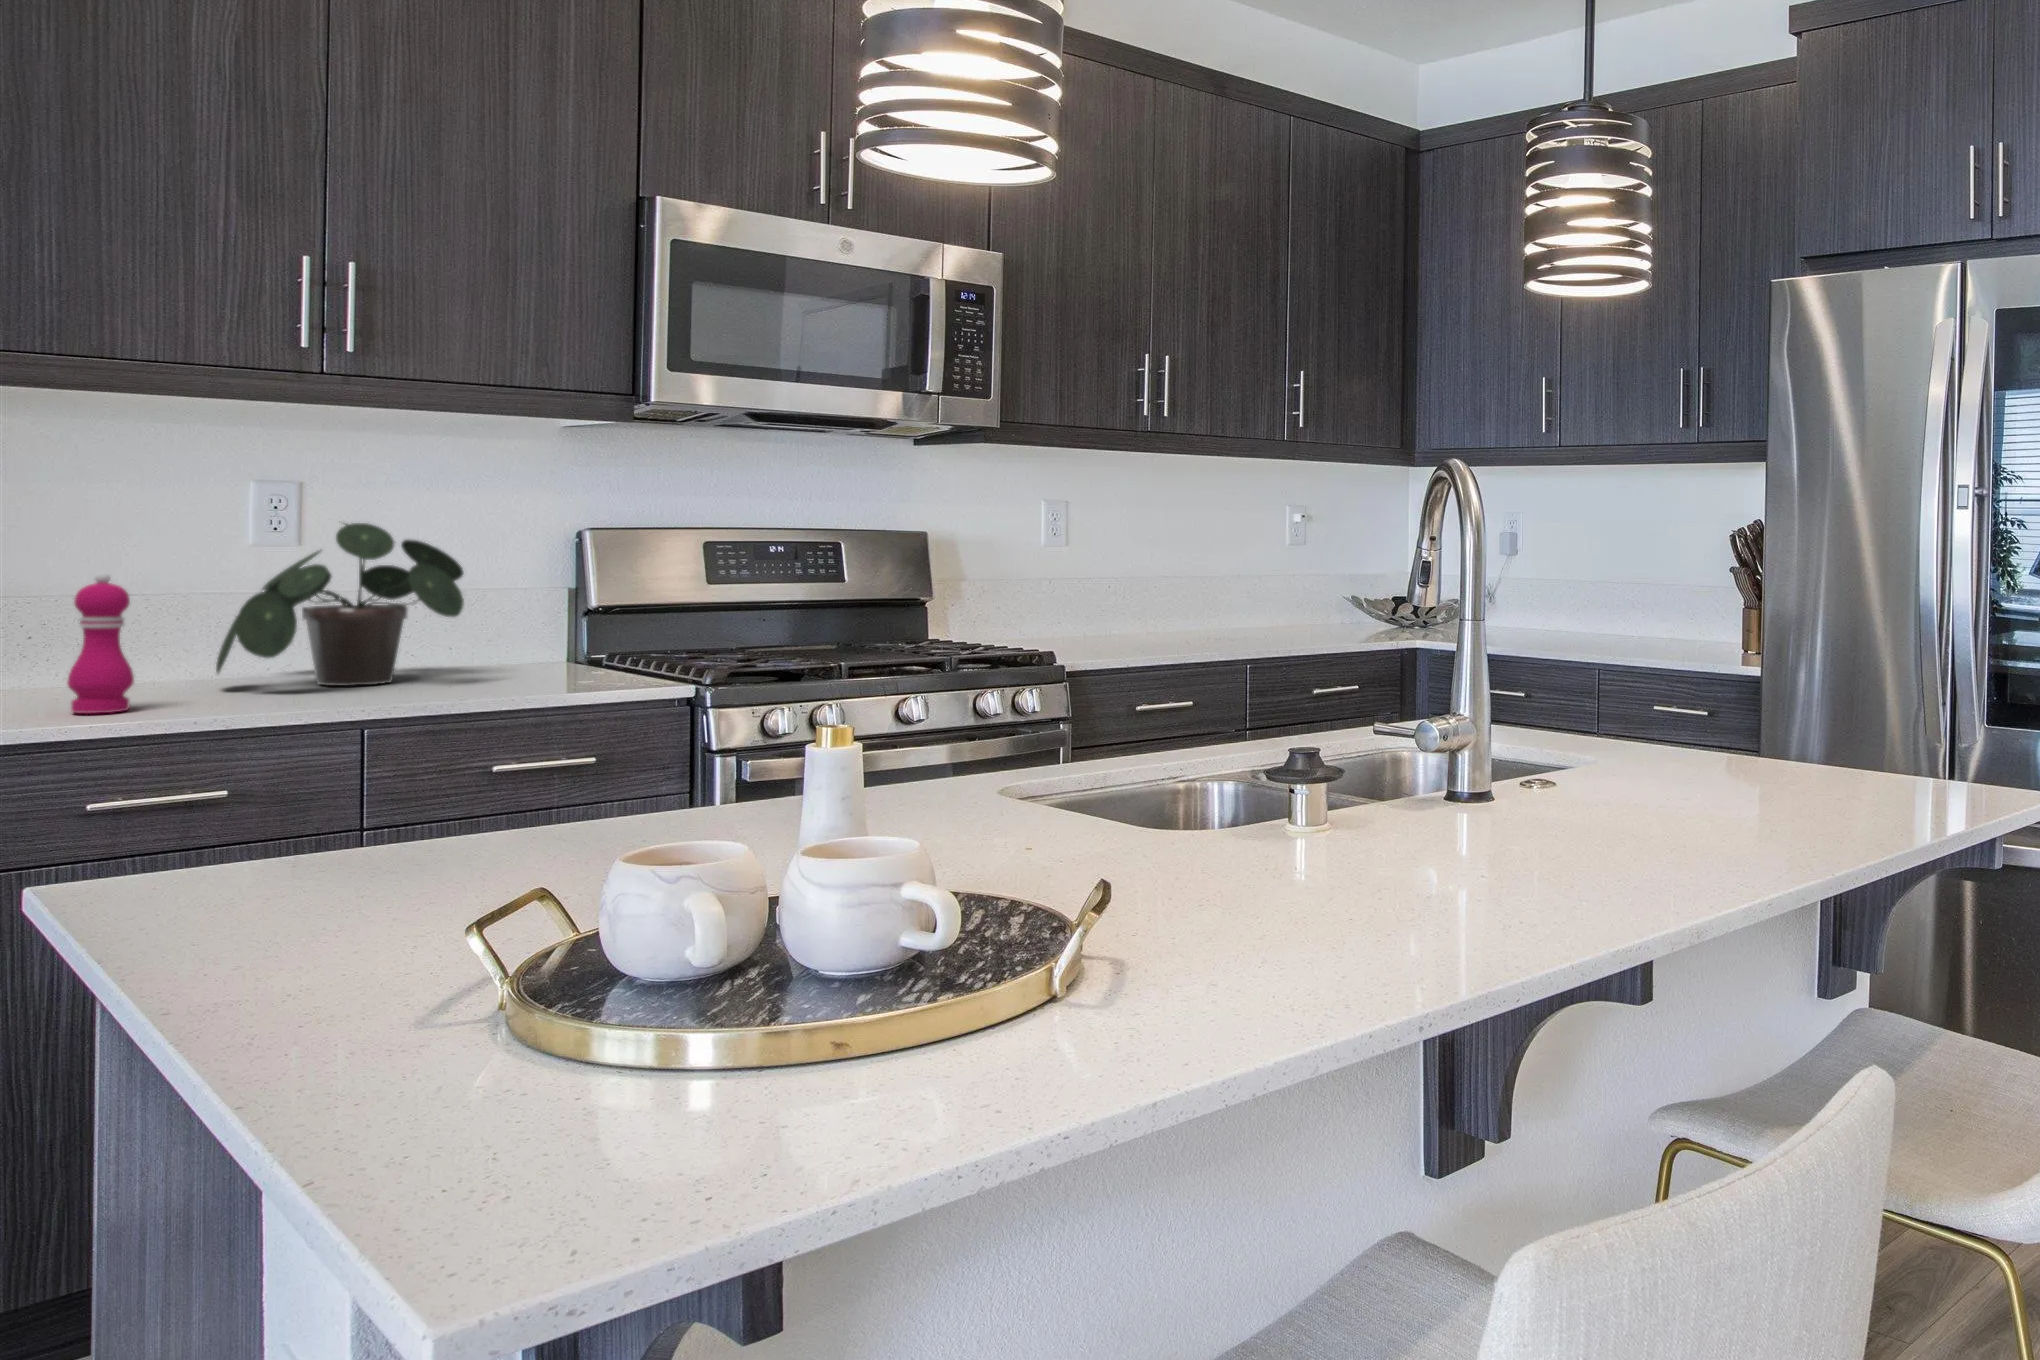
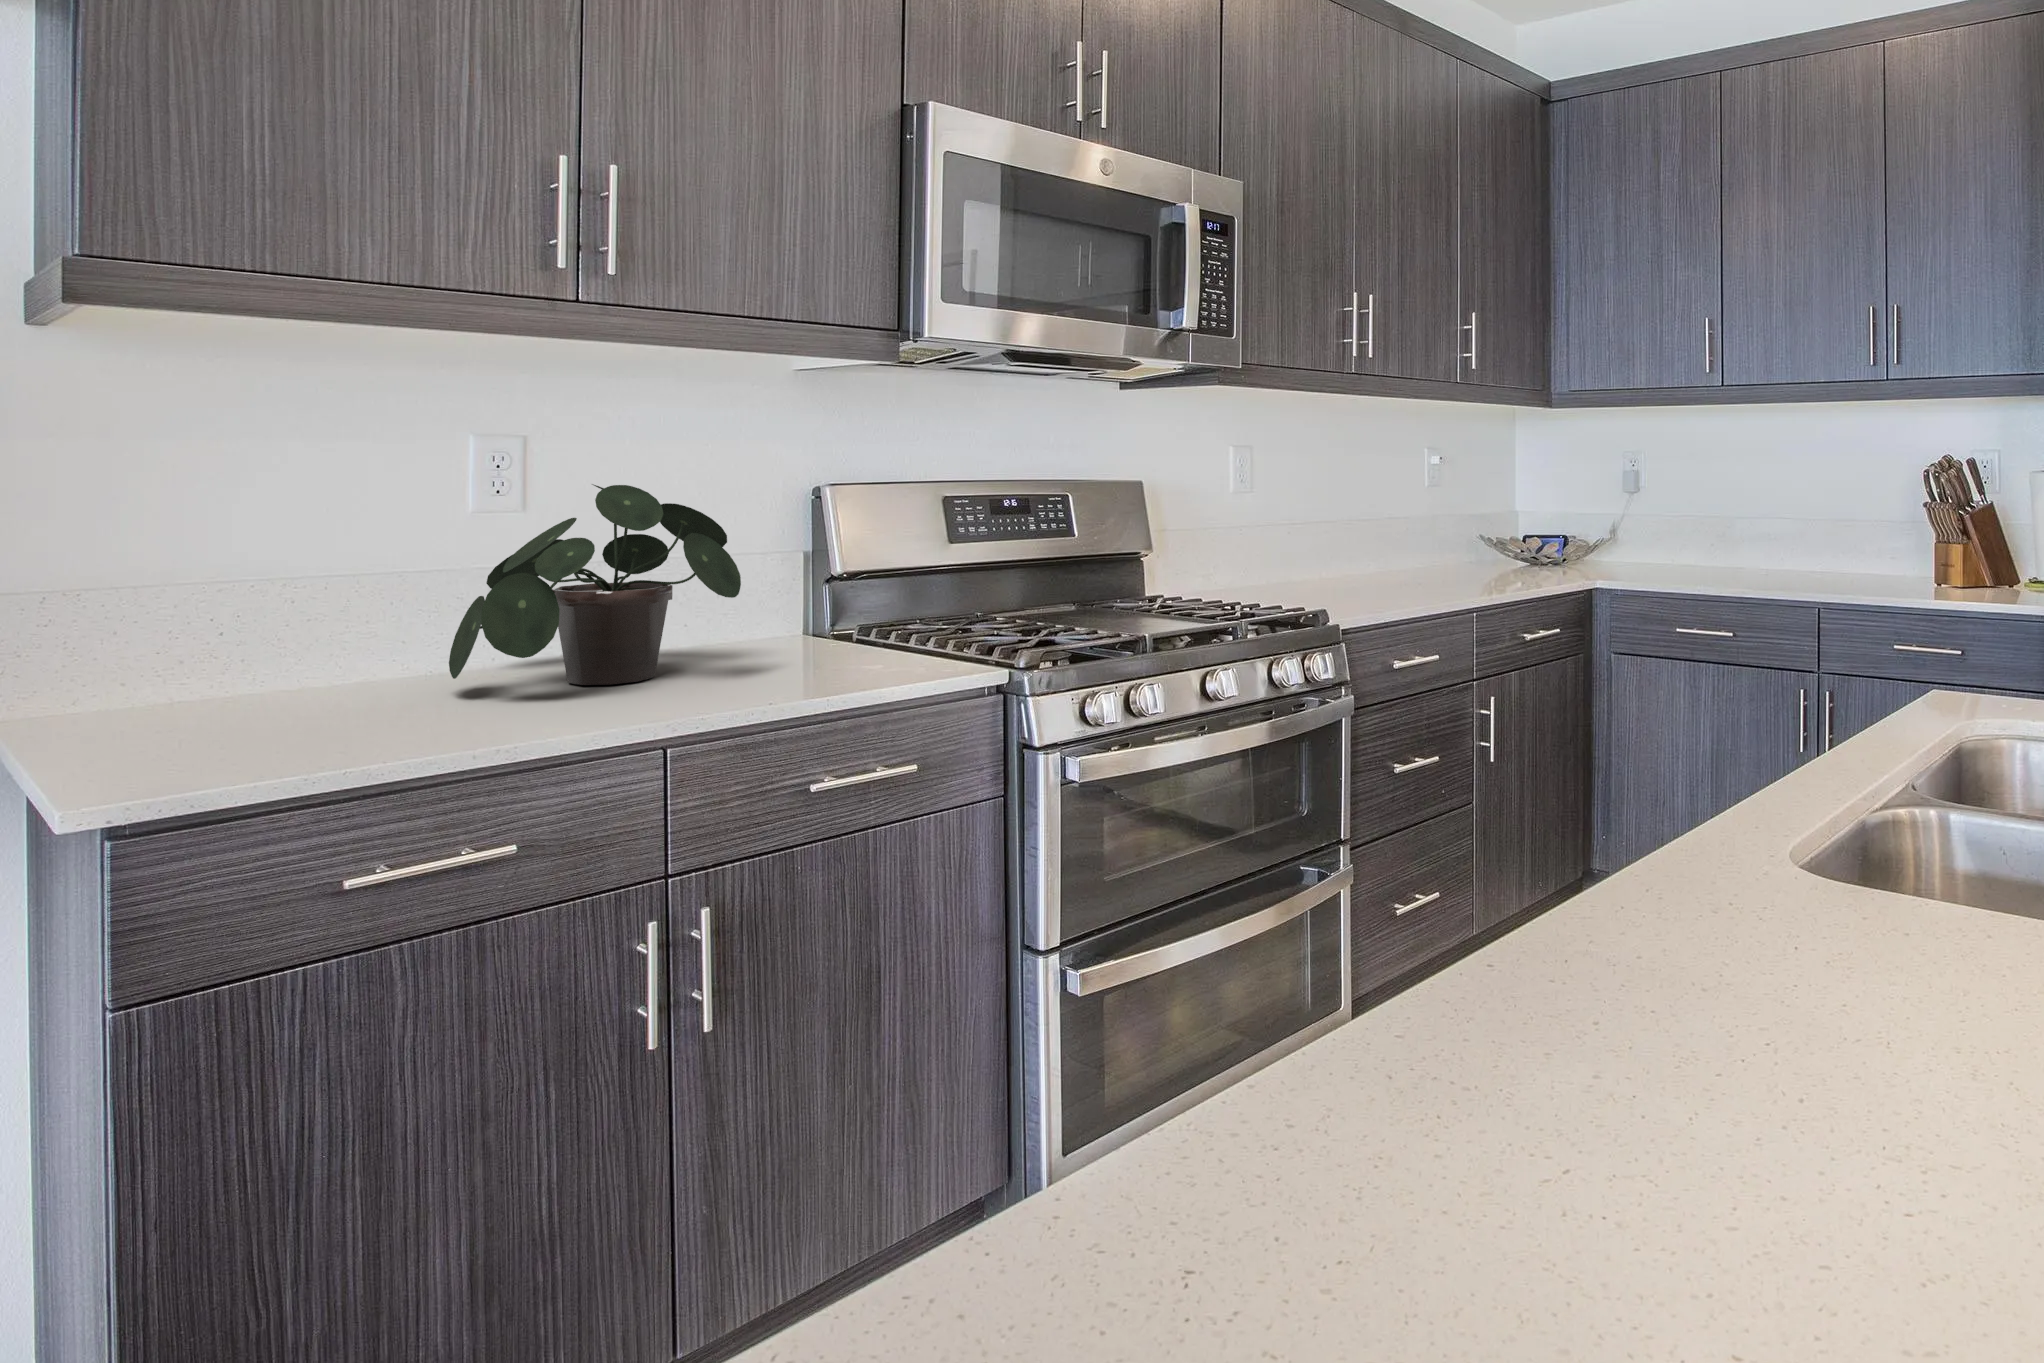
pepper mill: present [67,572,134,714] -> none [285,558,371,748]

